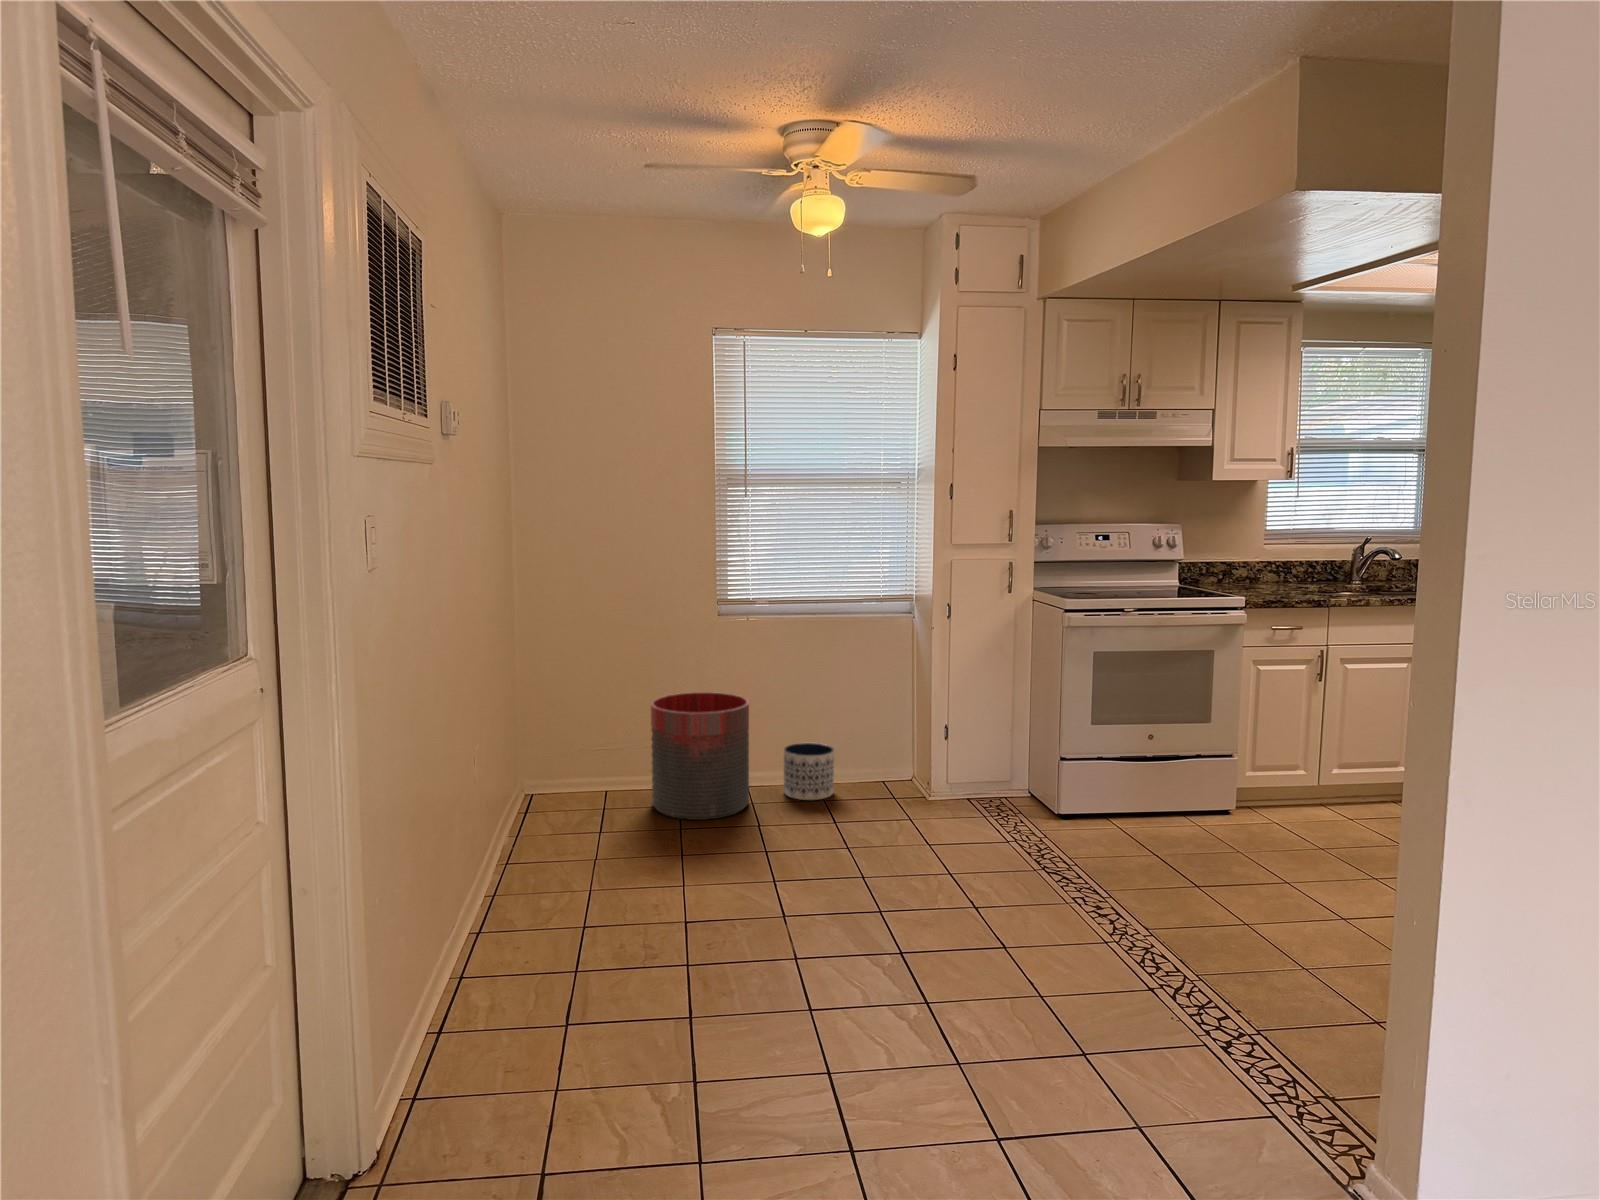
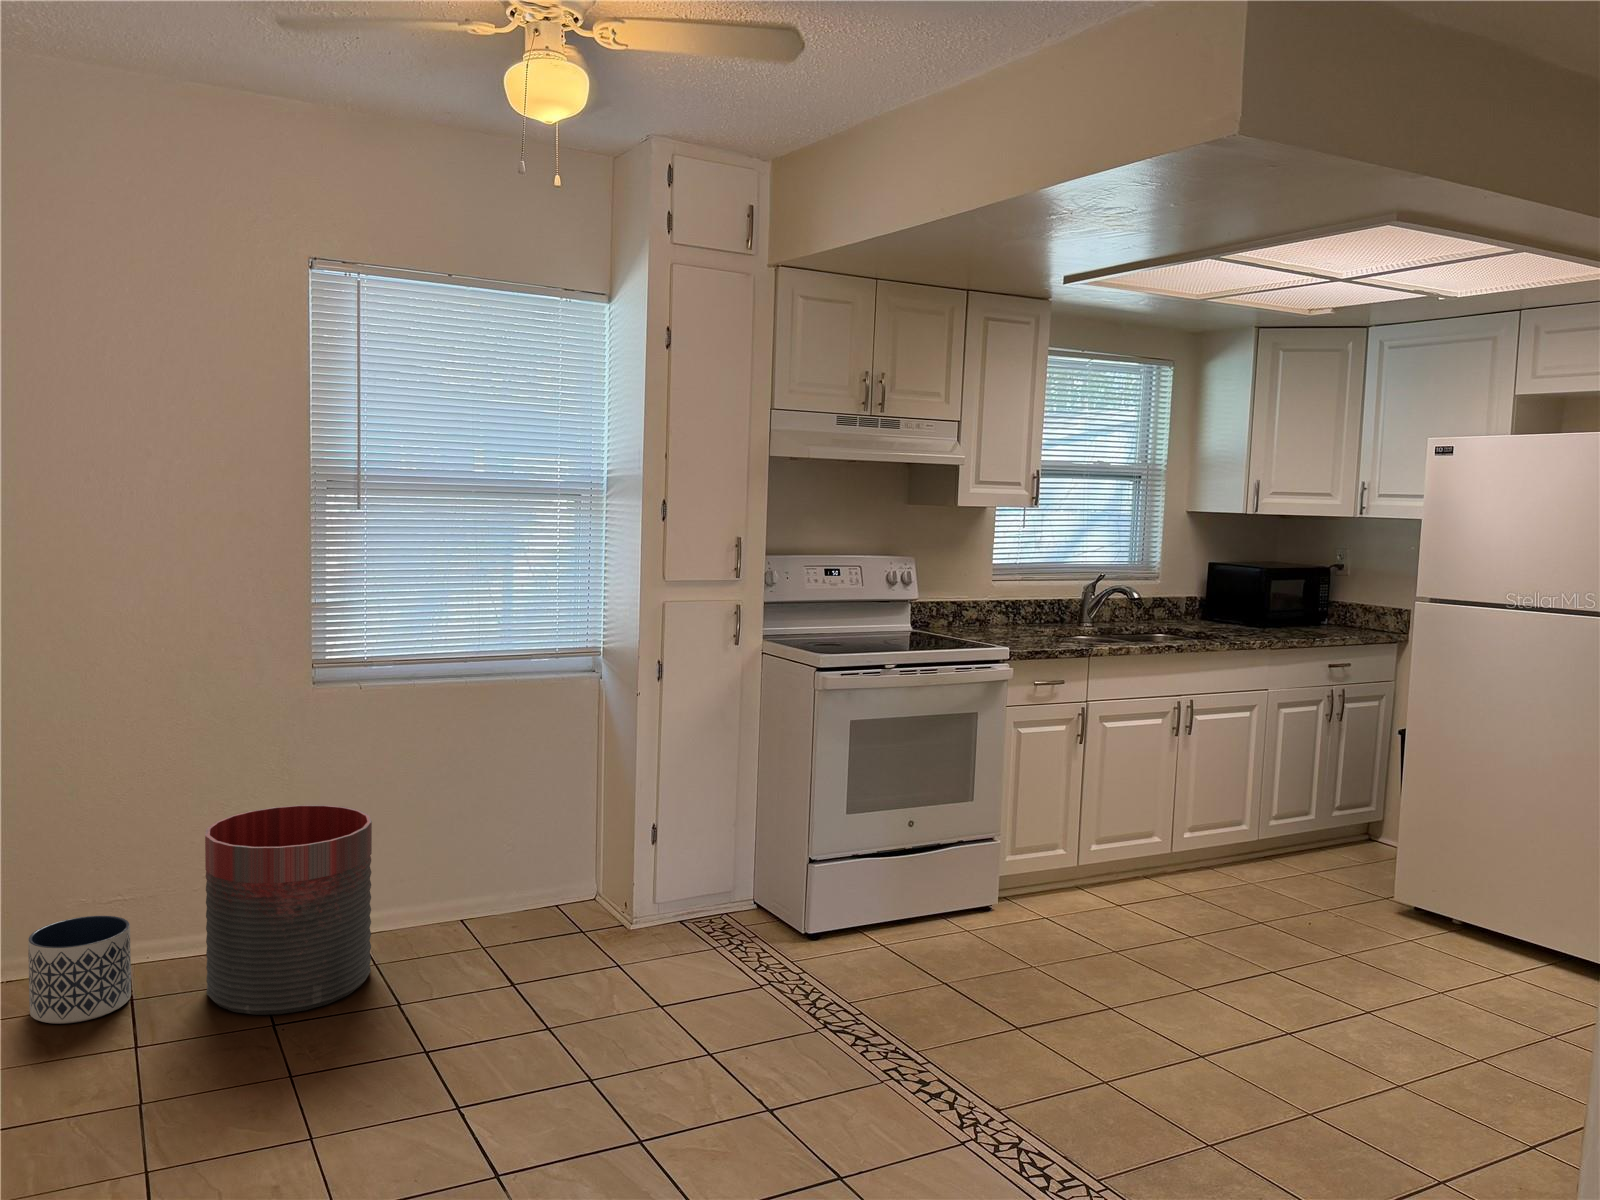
planter: present [784,743,834,800] -> present [28,916,131,1024]

